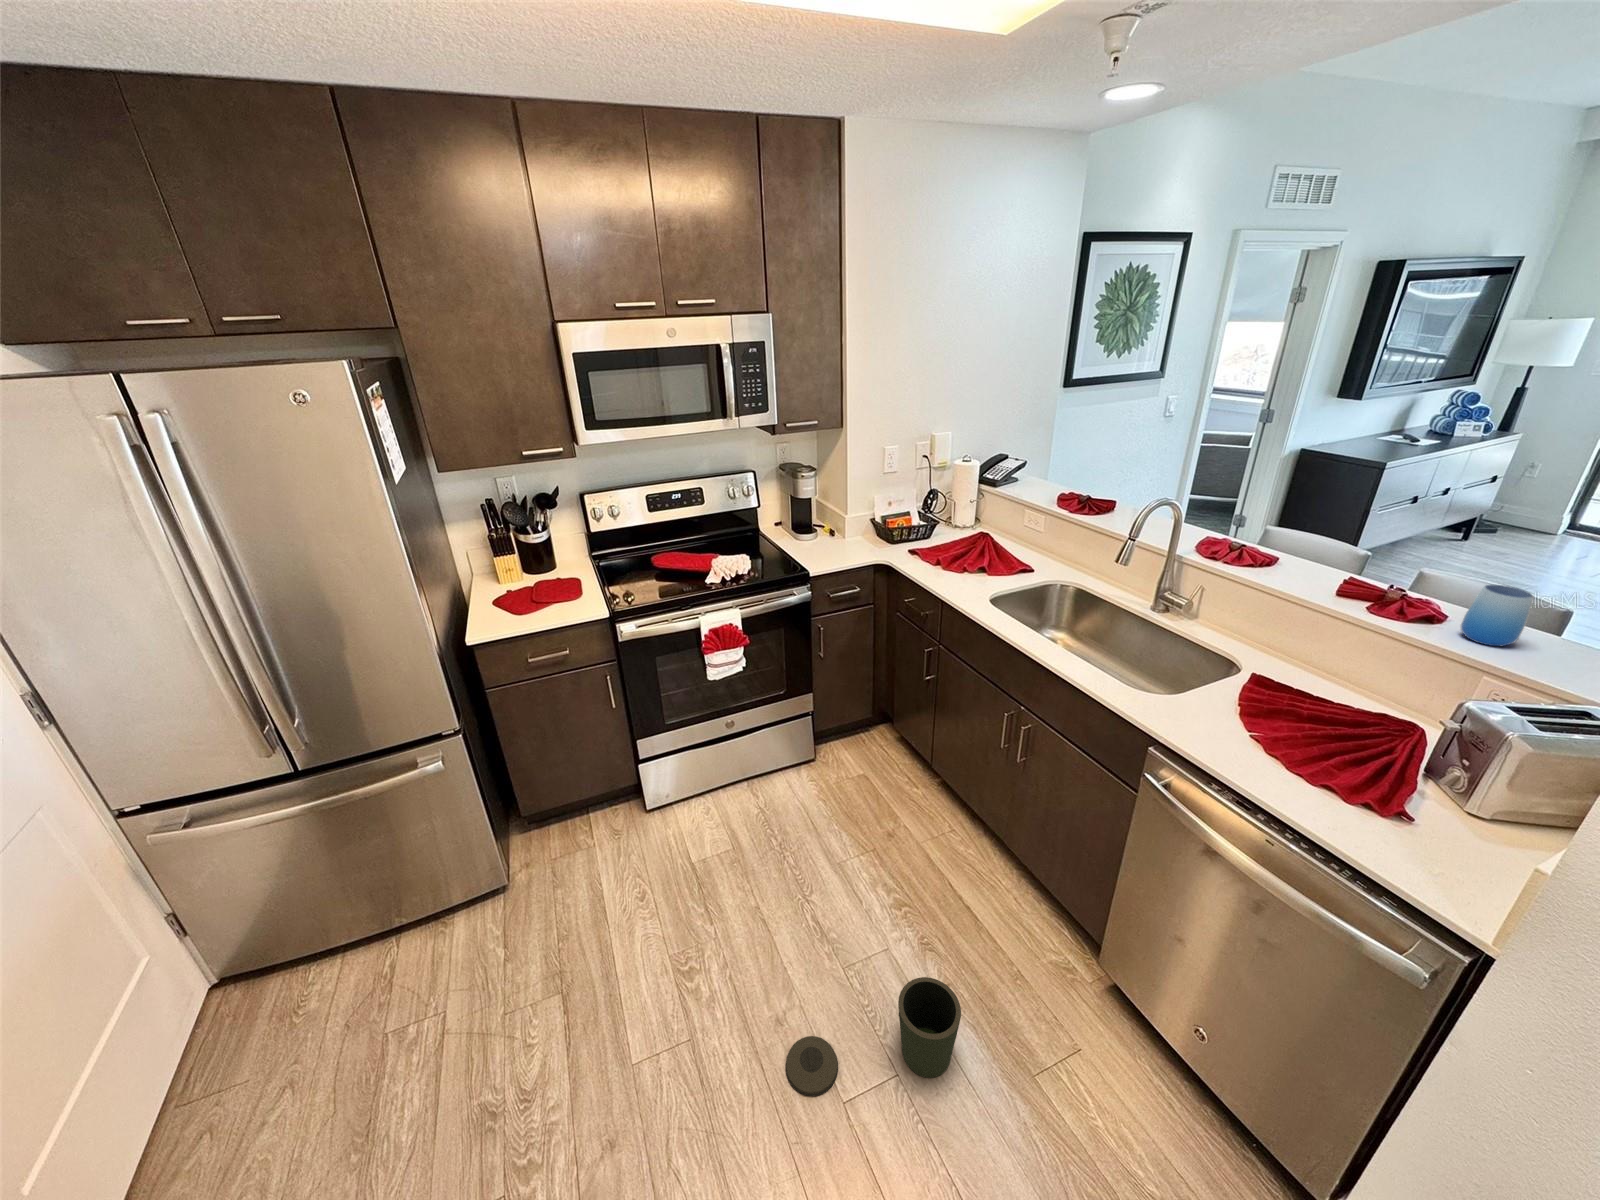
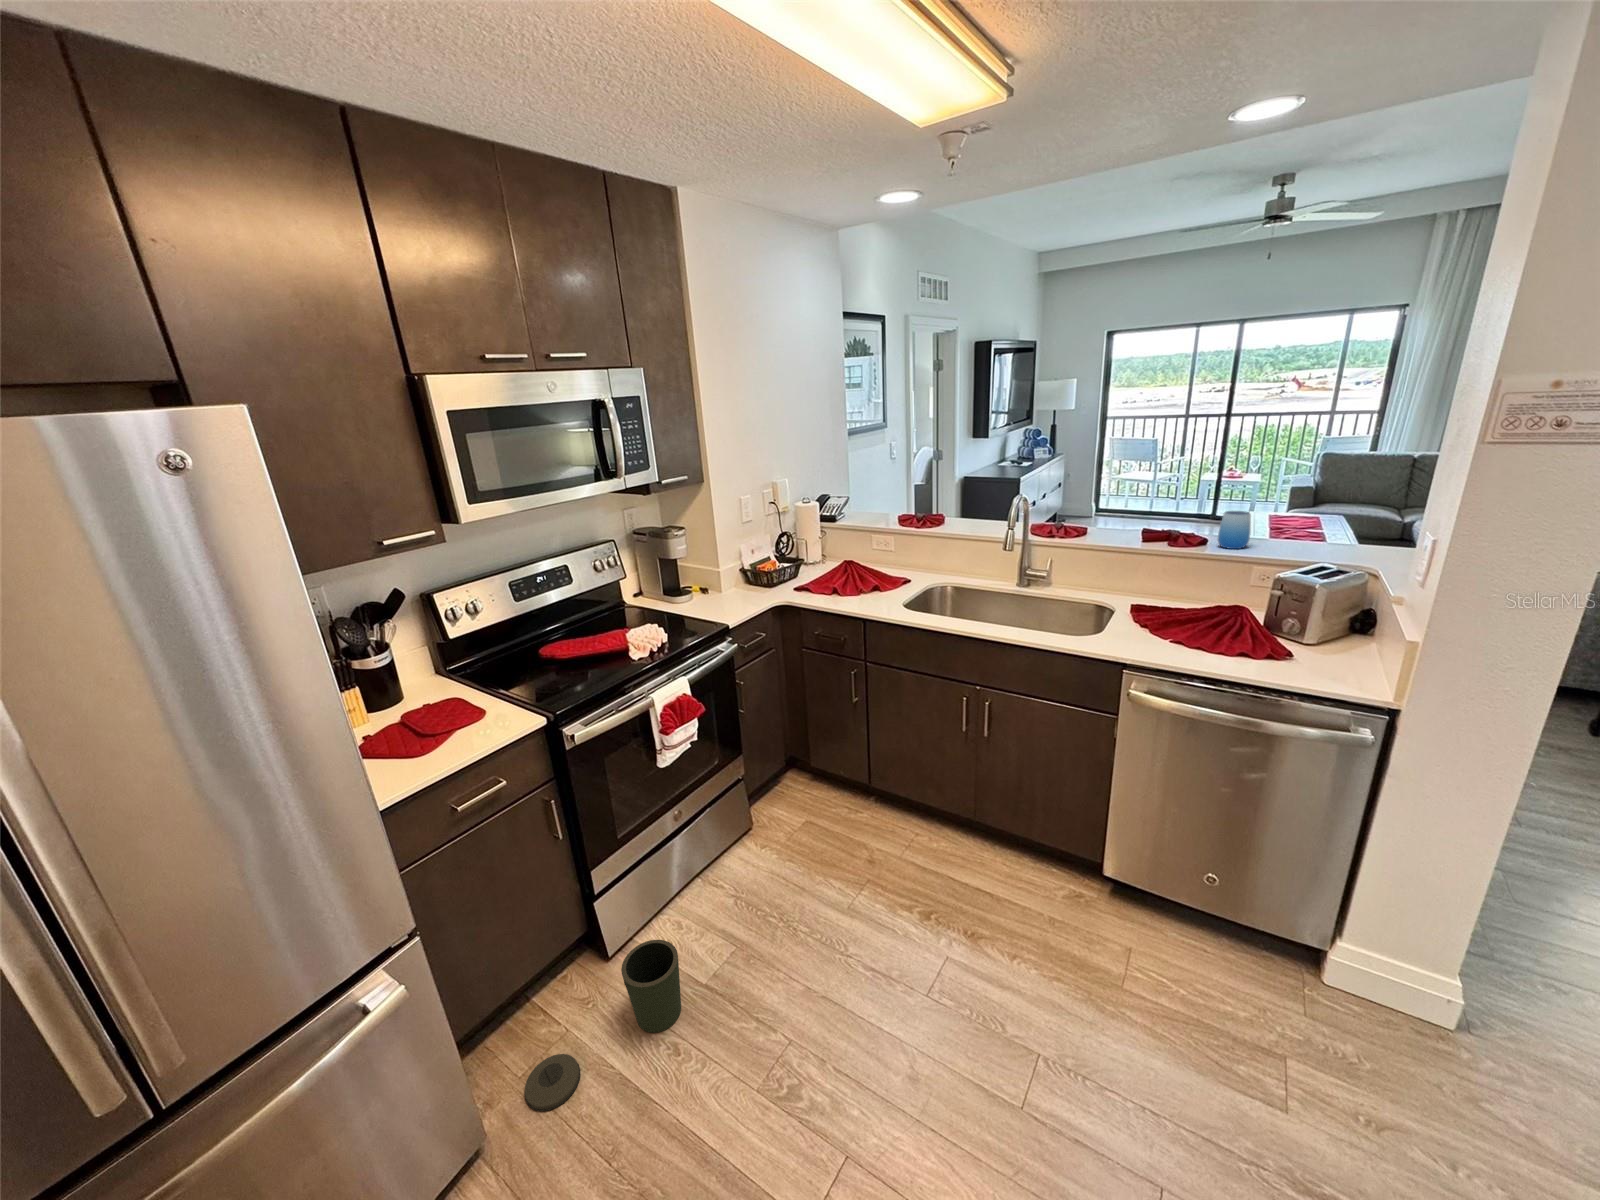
trash can: present [786,977,961,1096] -> present [525,940,681,1111]

